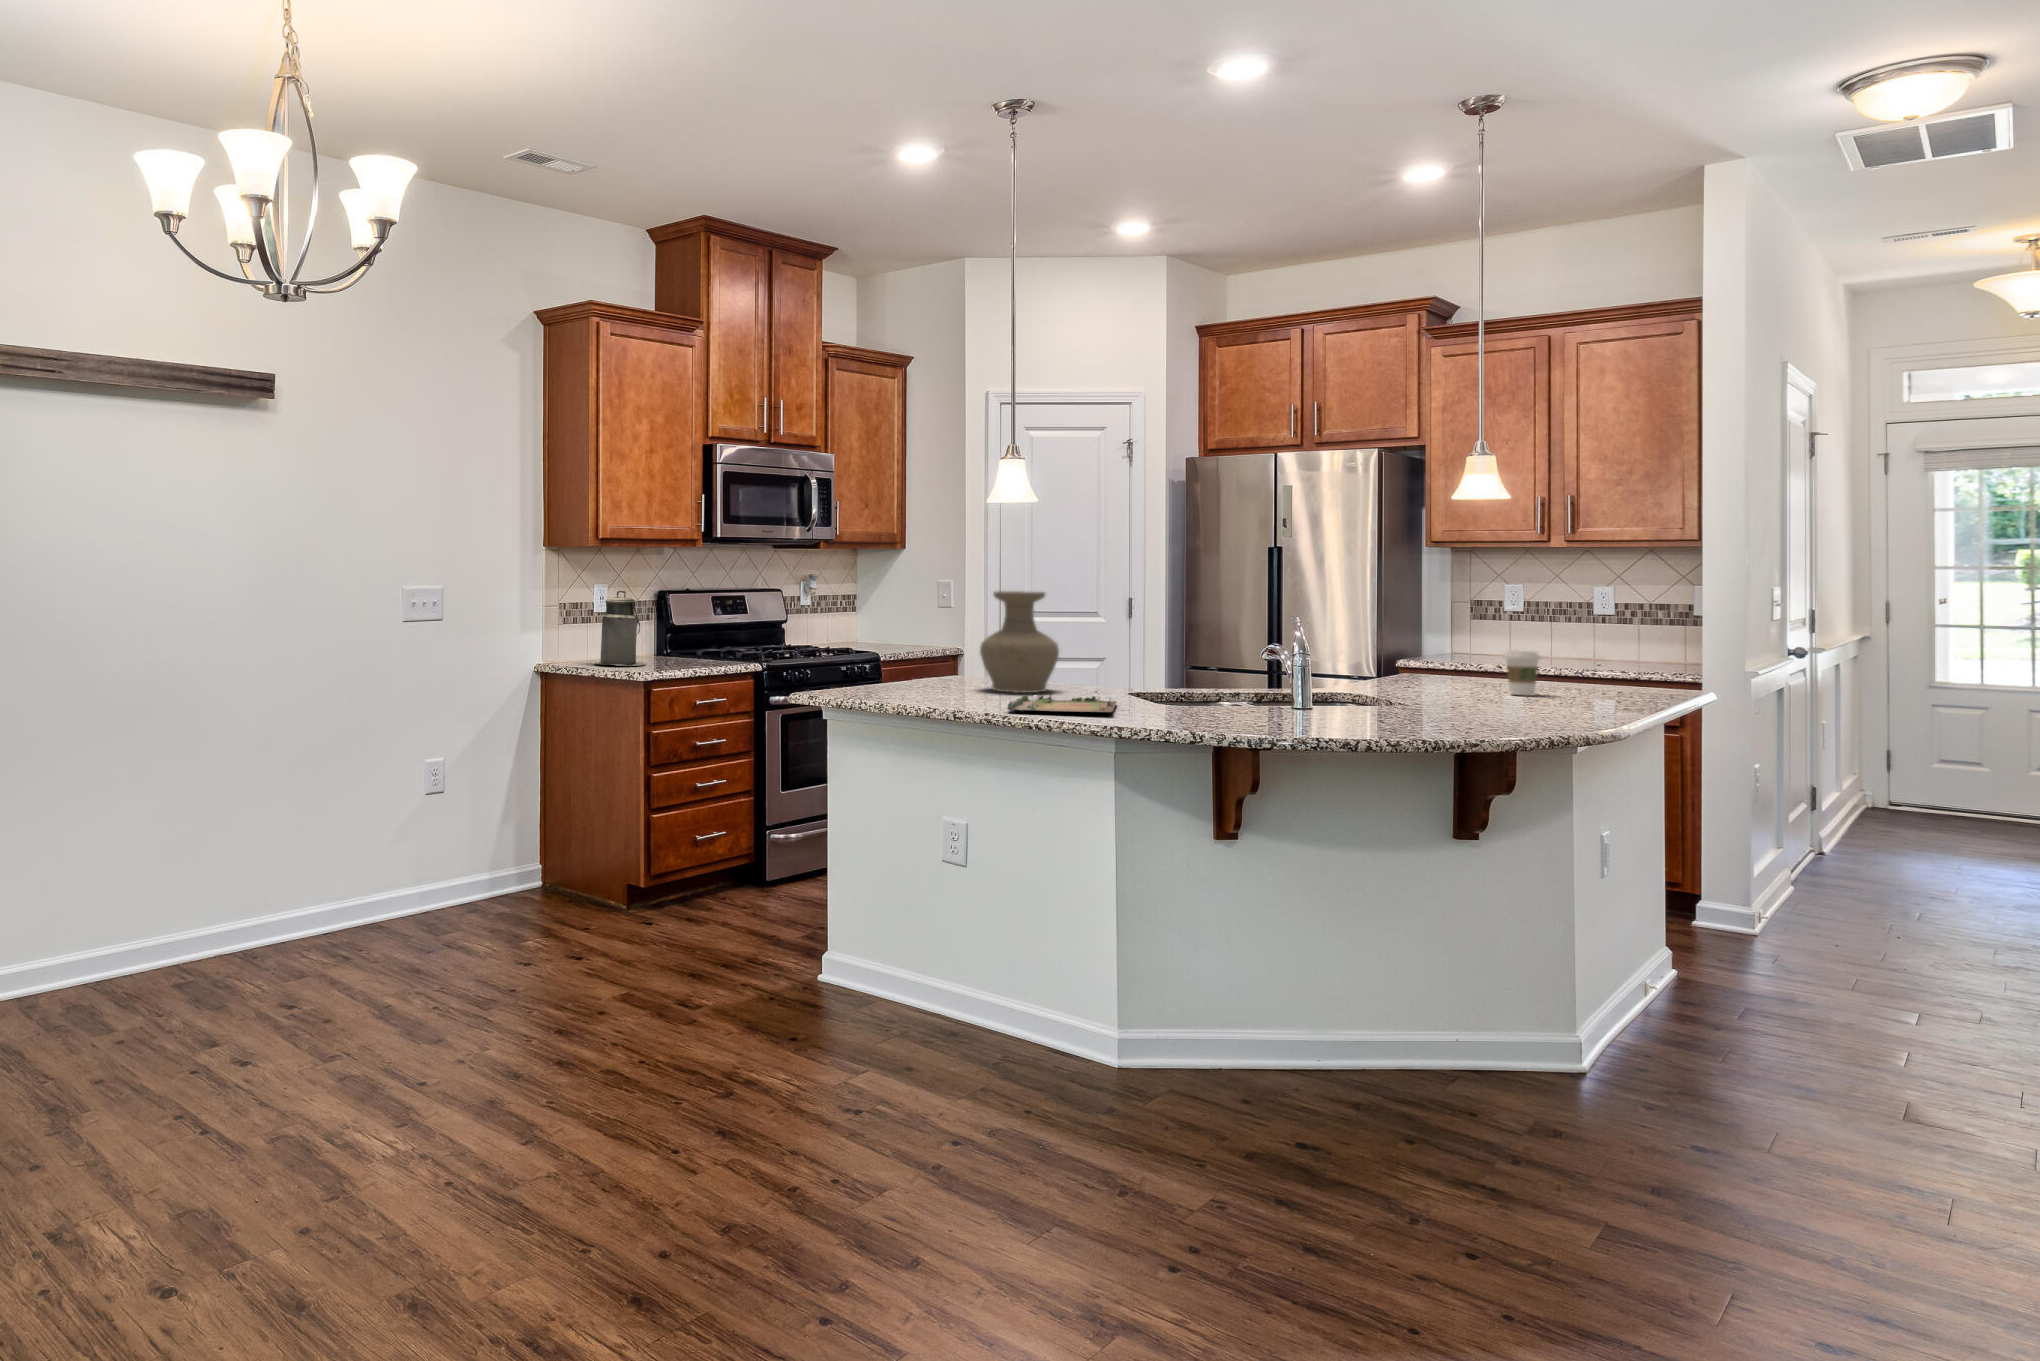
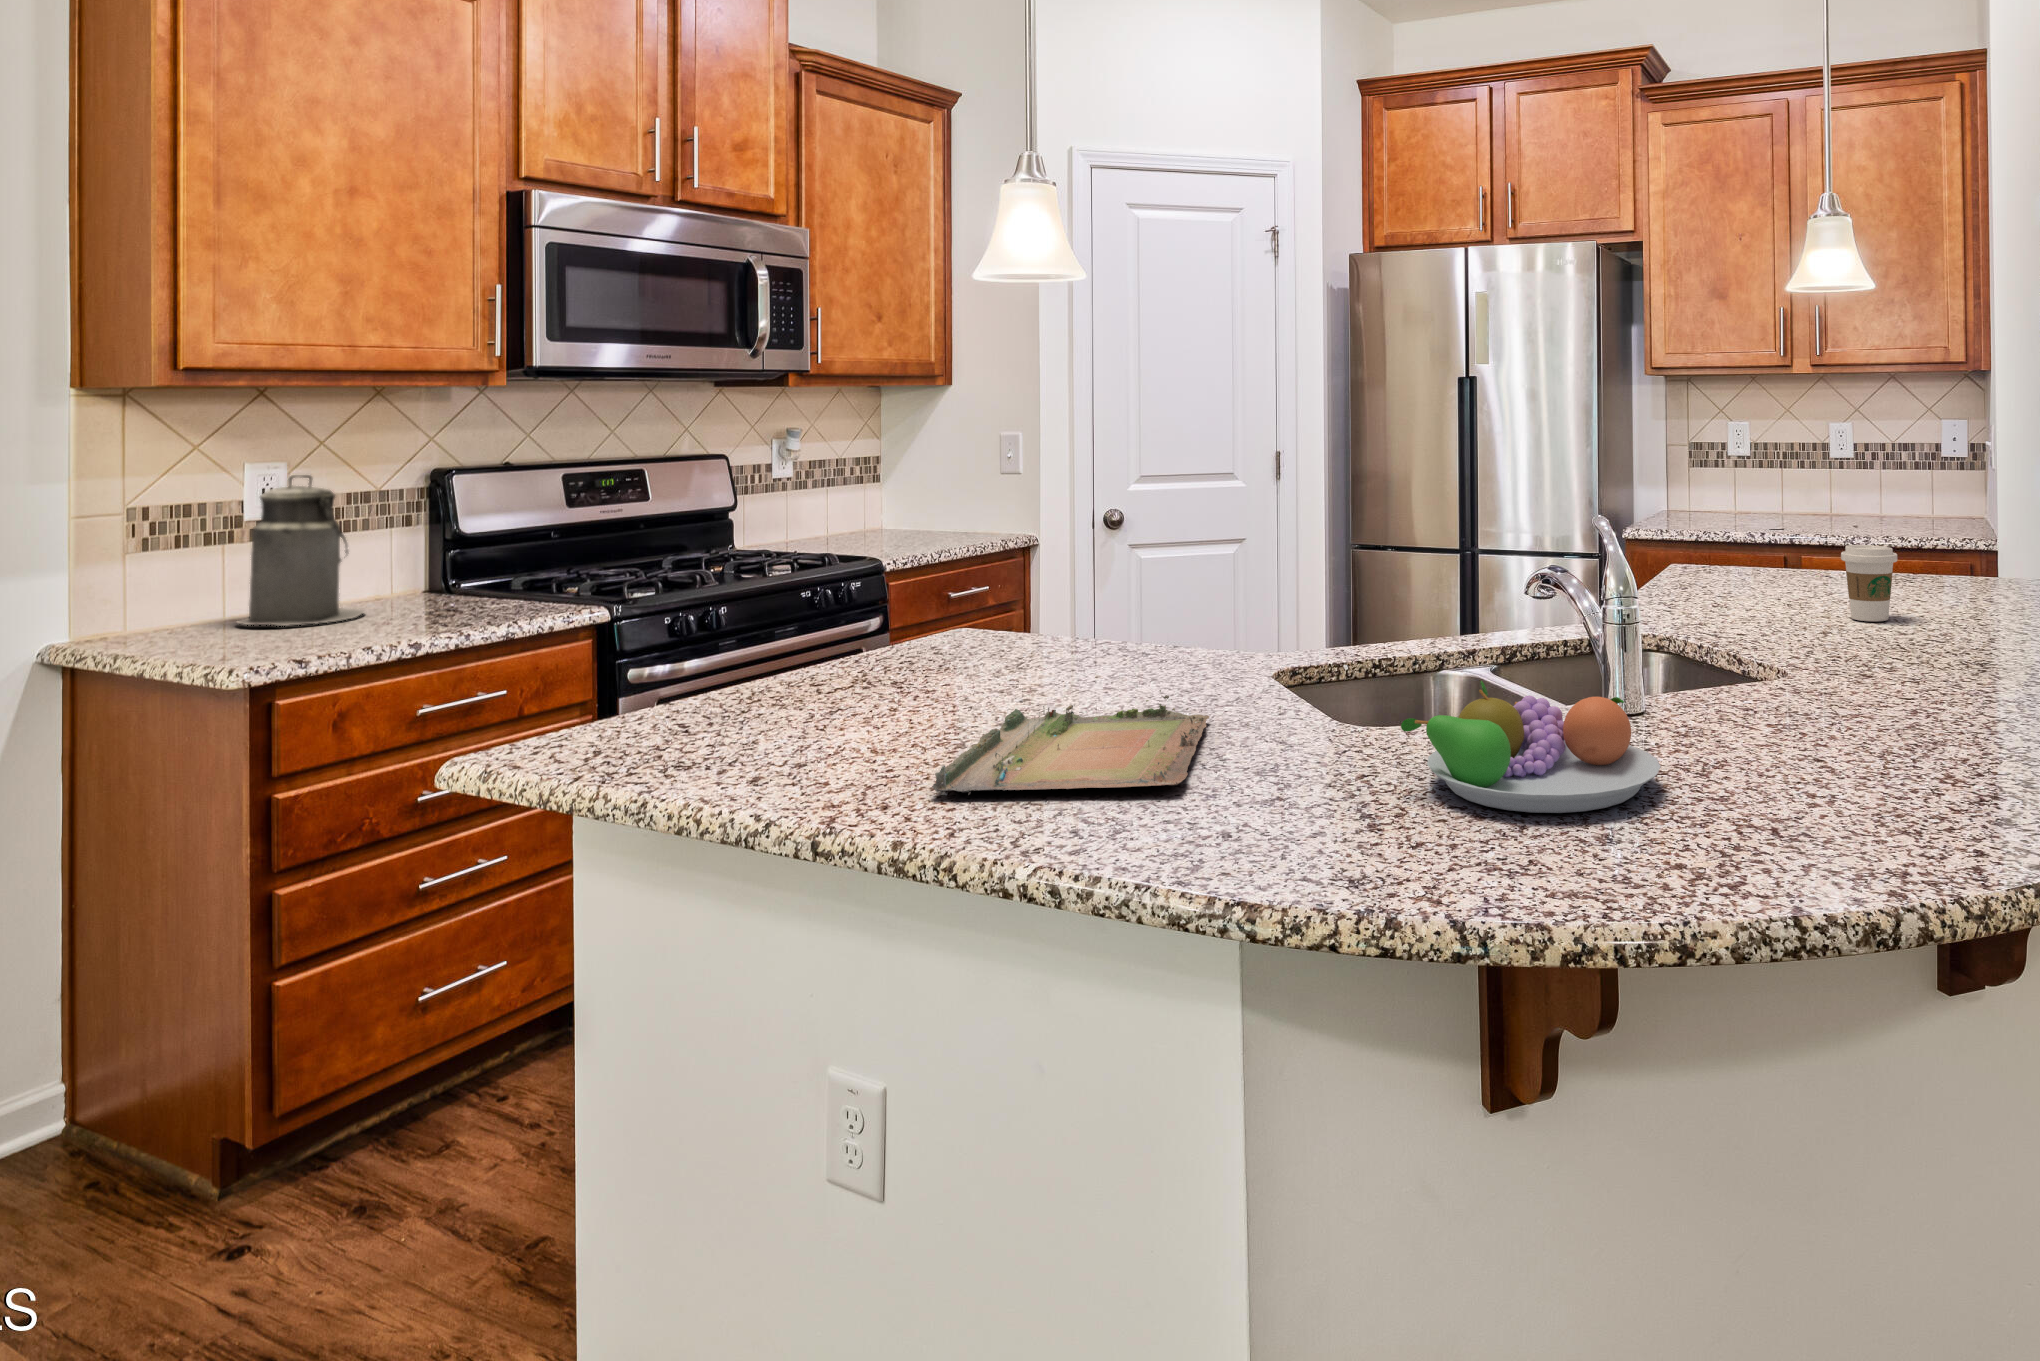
vase: present [980,591,1059,693] -> none [949,472,1110,685]
fruit bowl: none [1210,679,1331,726] -> present [1401,681,1661,813]

